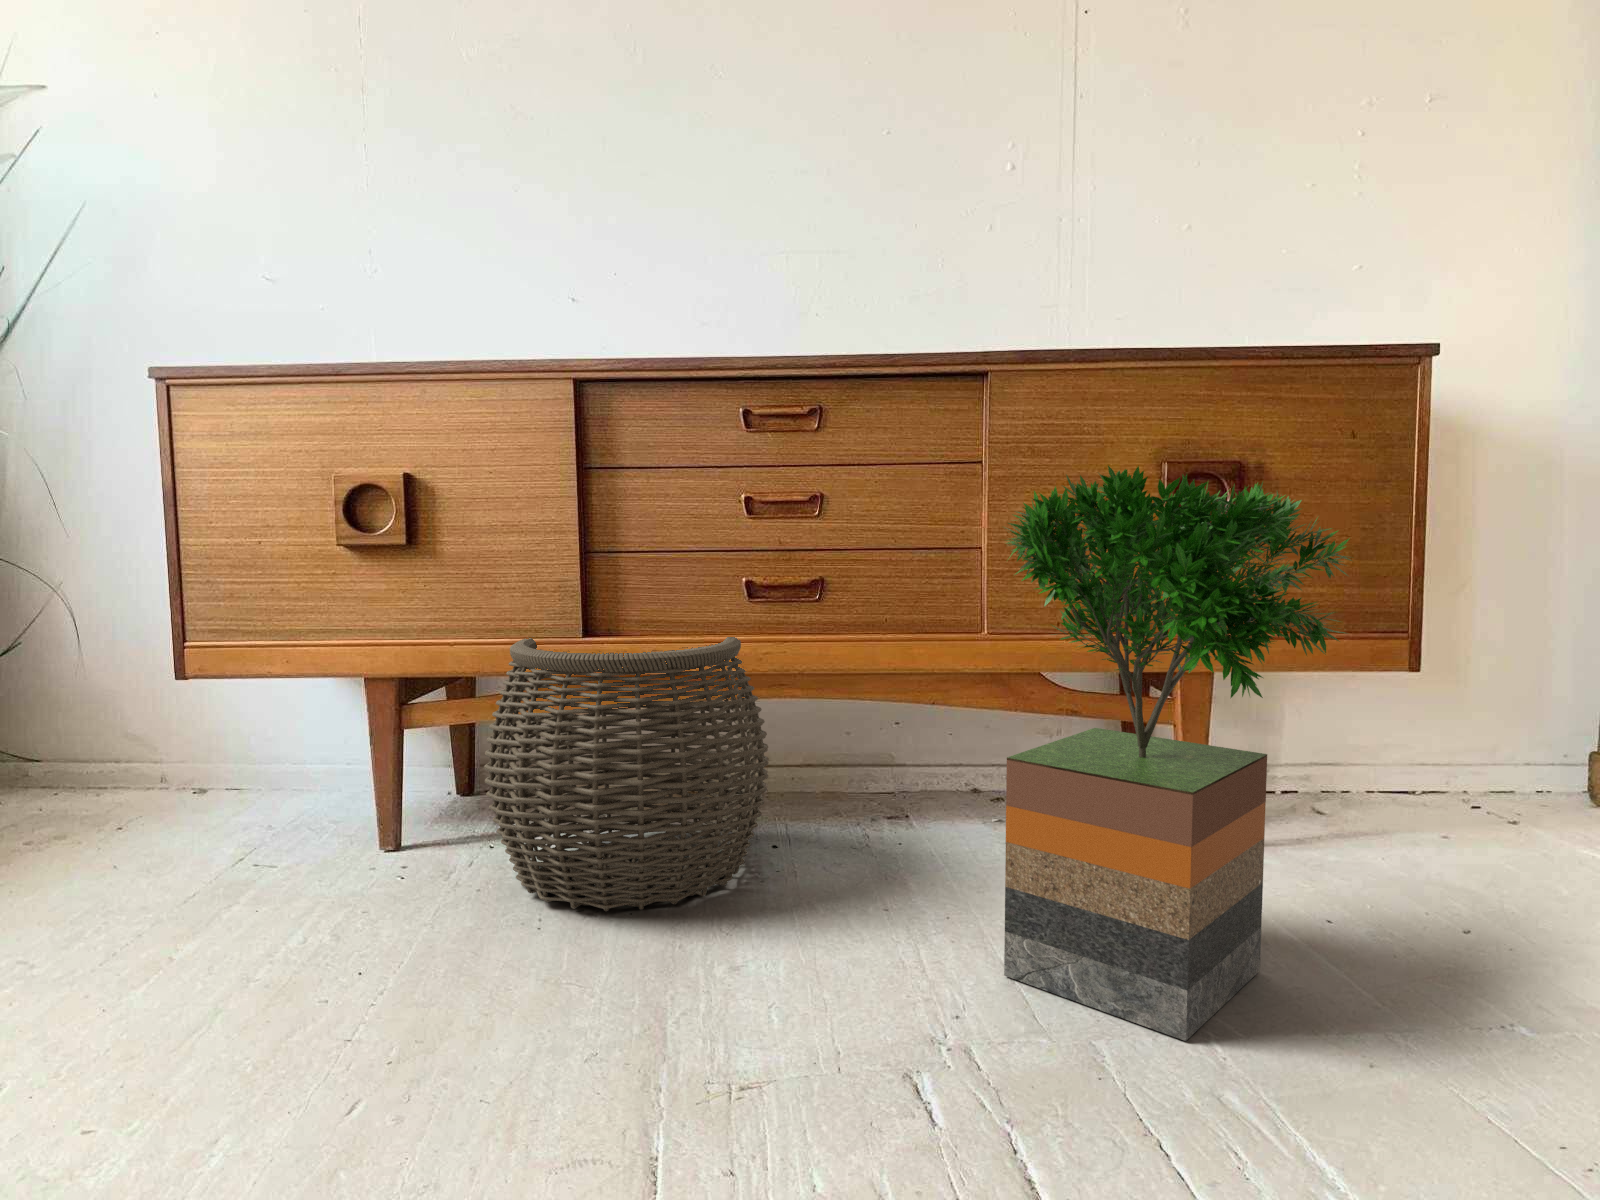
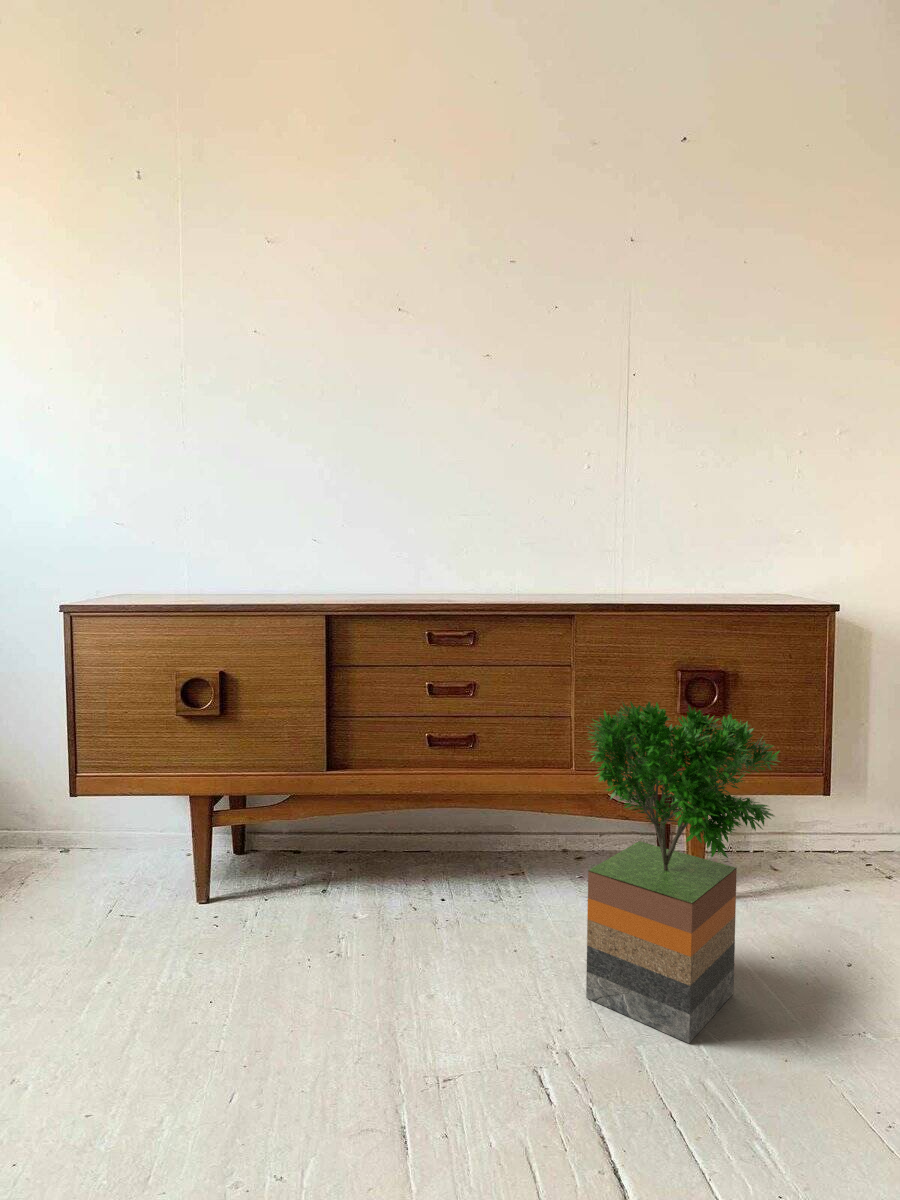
woven basket: present [484,637,769,911] -> none [267,758,441,951]

